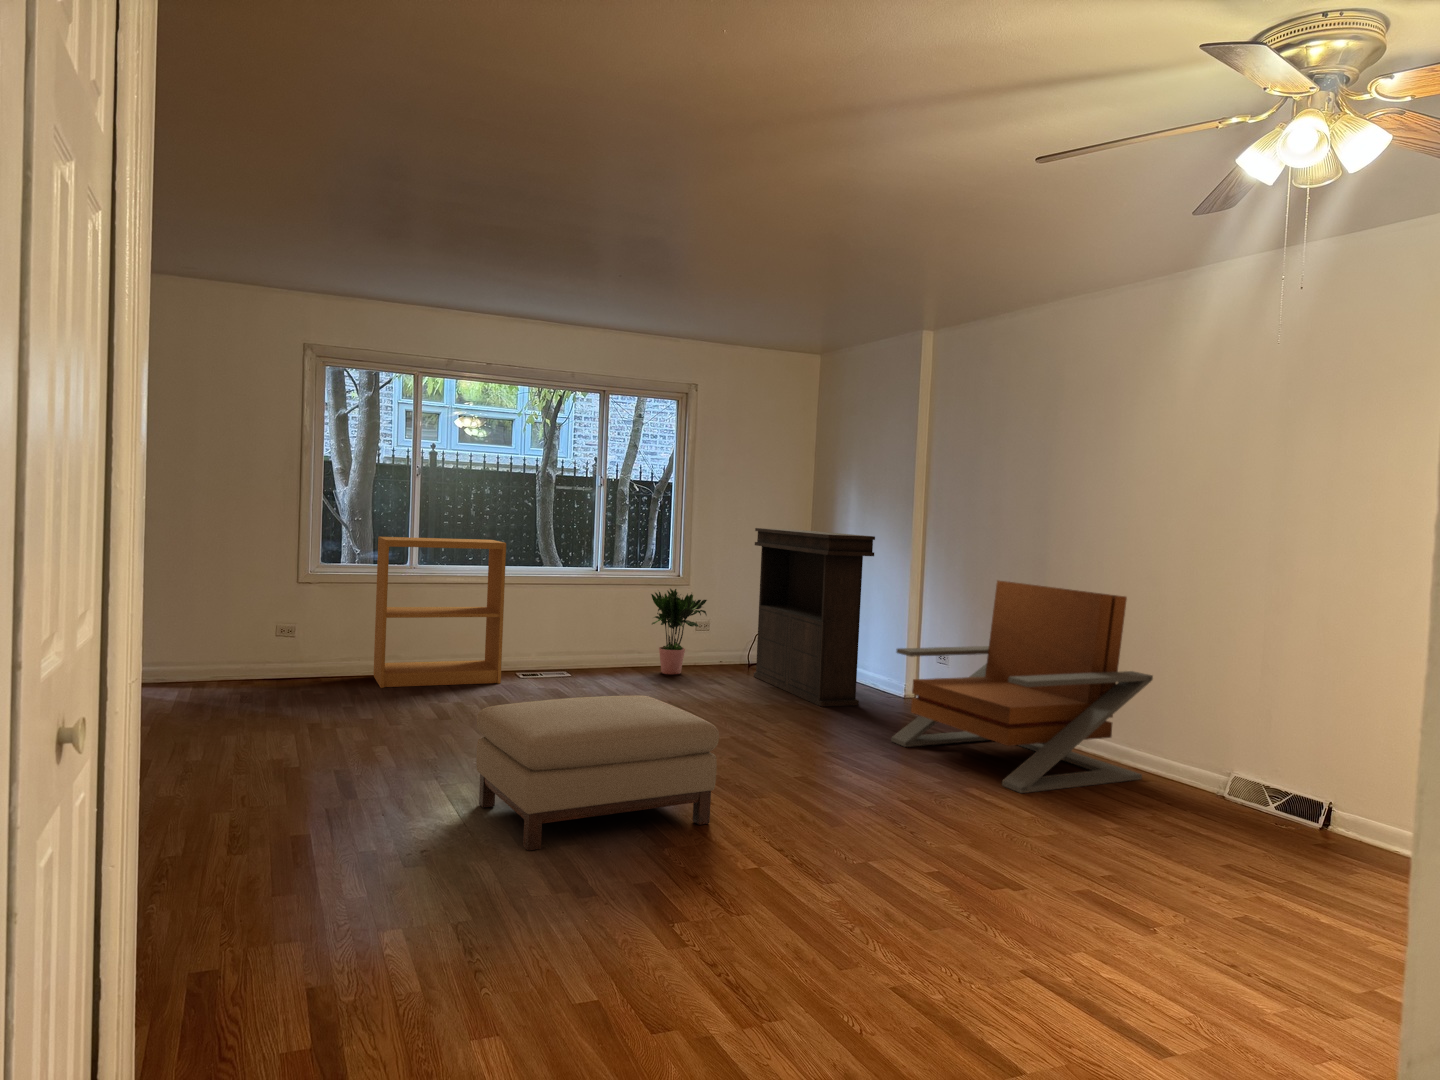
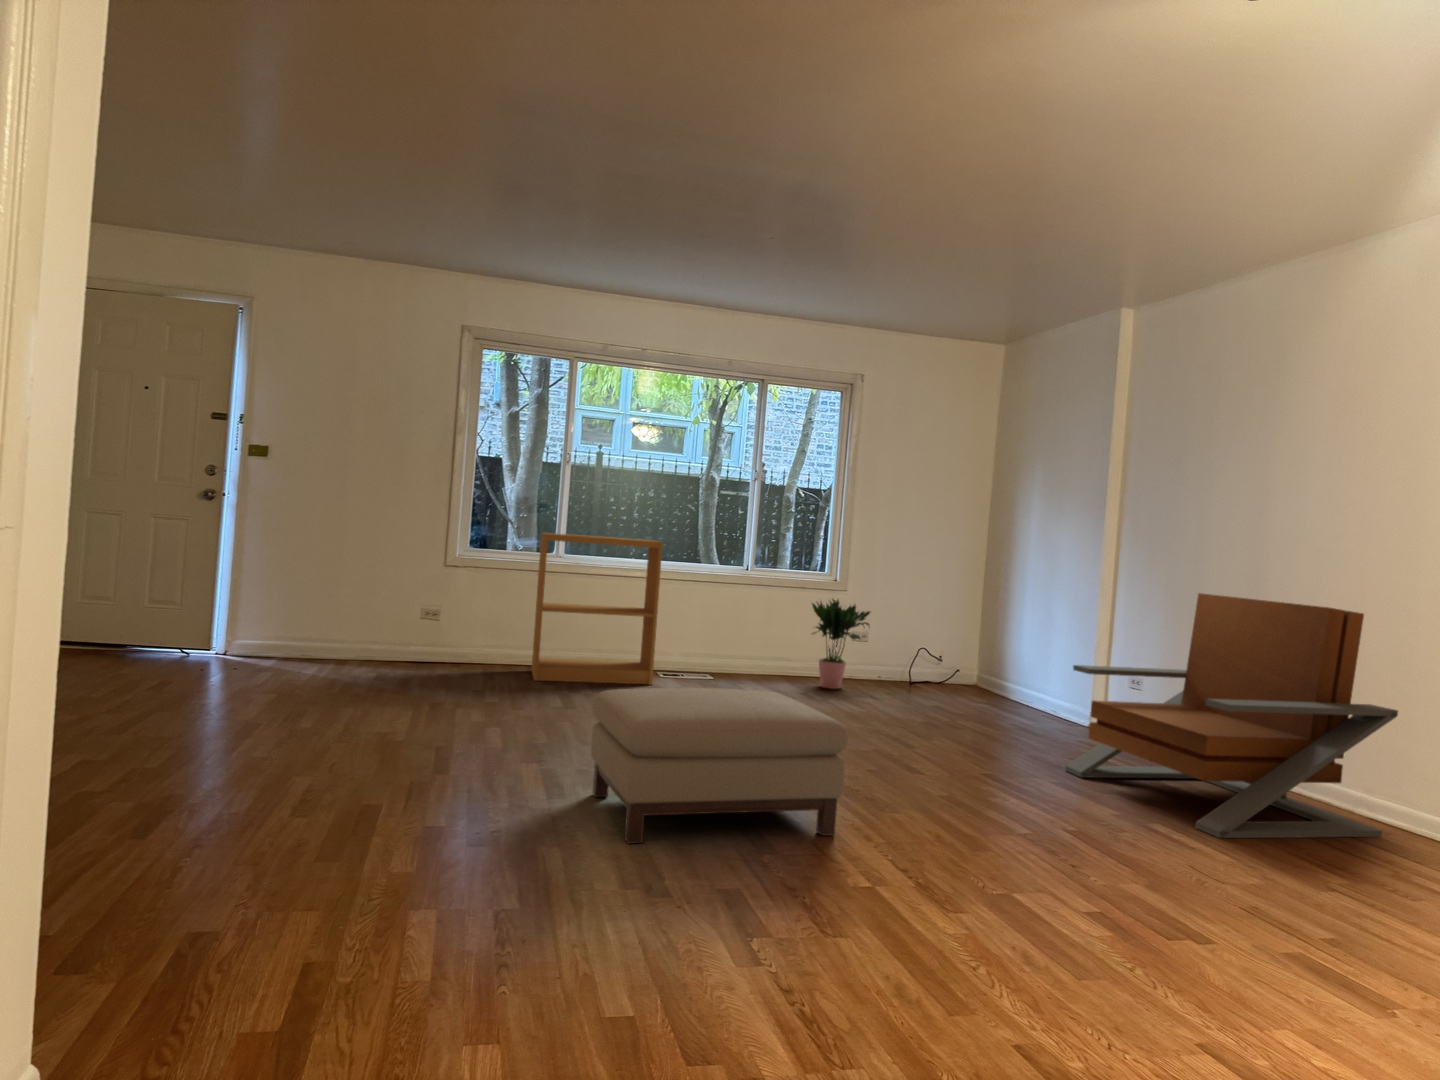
console table: present [754,528,875,707] -> none [919,537,1056,732]

